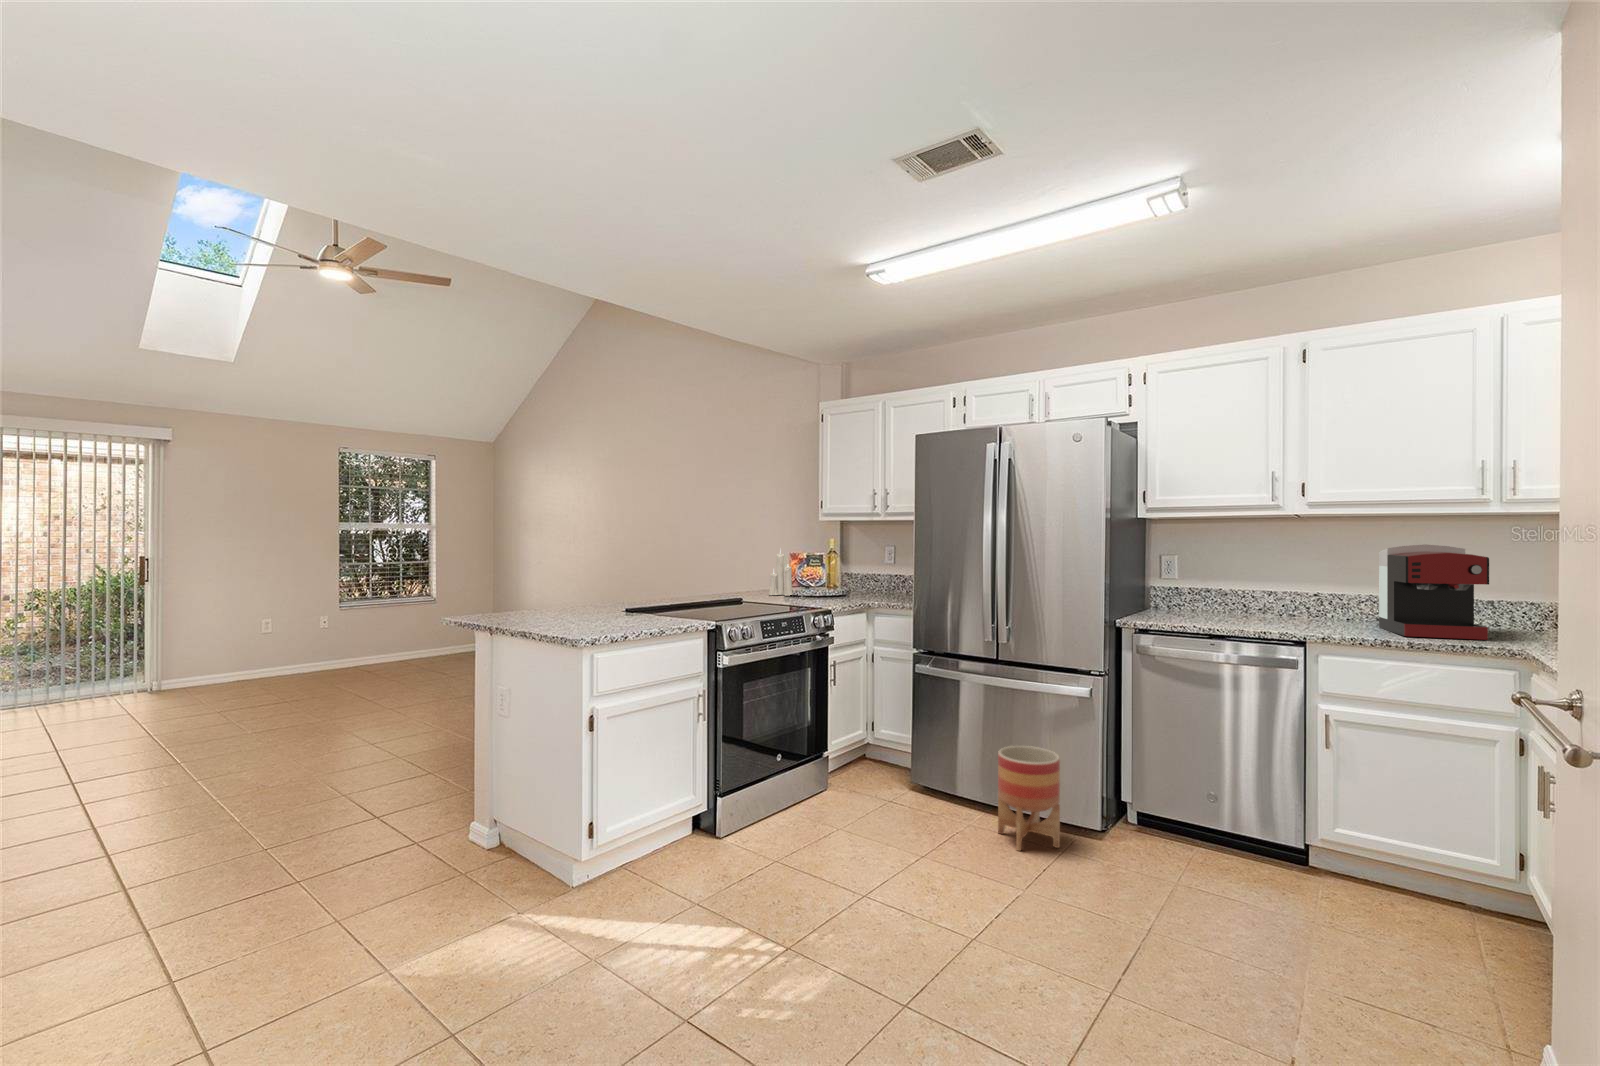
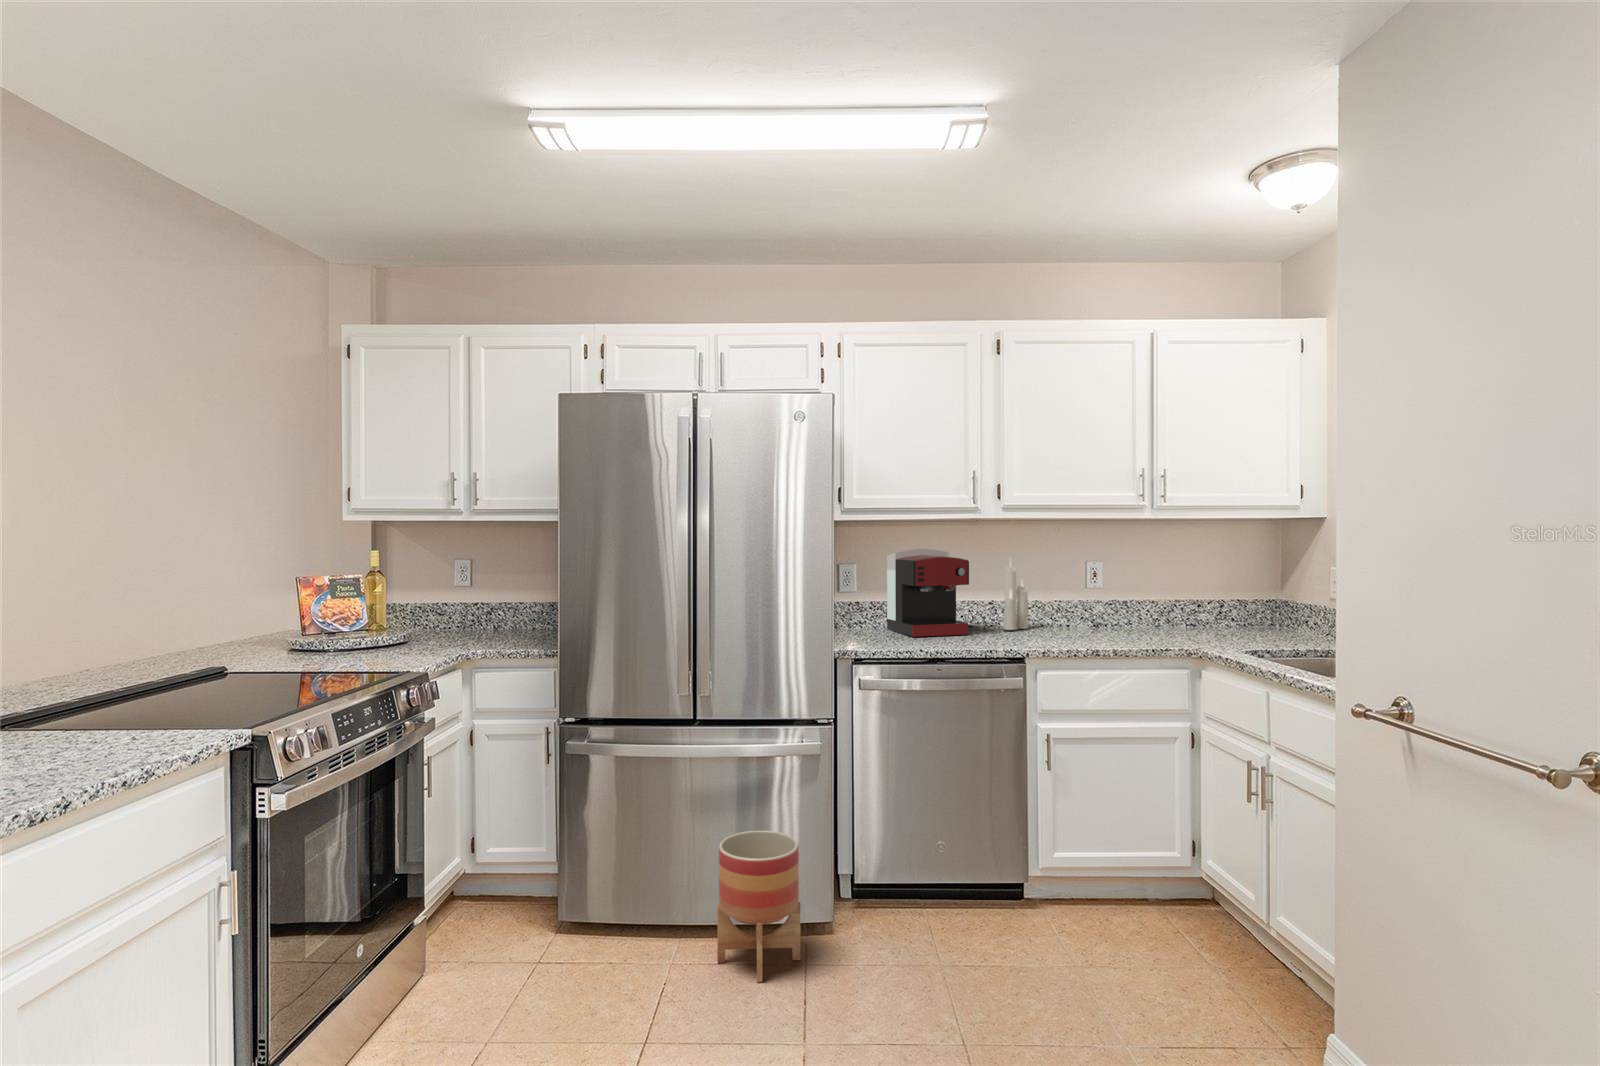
coffee maker: present [1379,544,1489,640] -> present [887,549,969,637]
candle: present [769,550,792,596] -> present [1003,566,1028,630]

